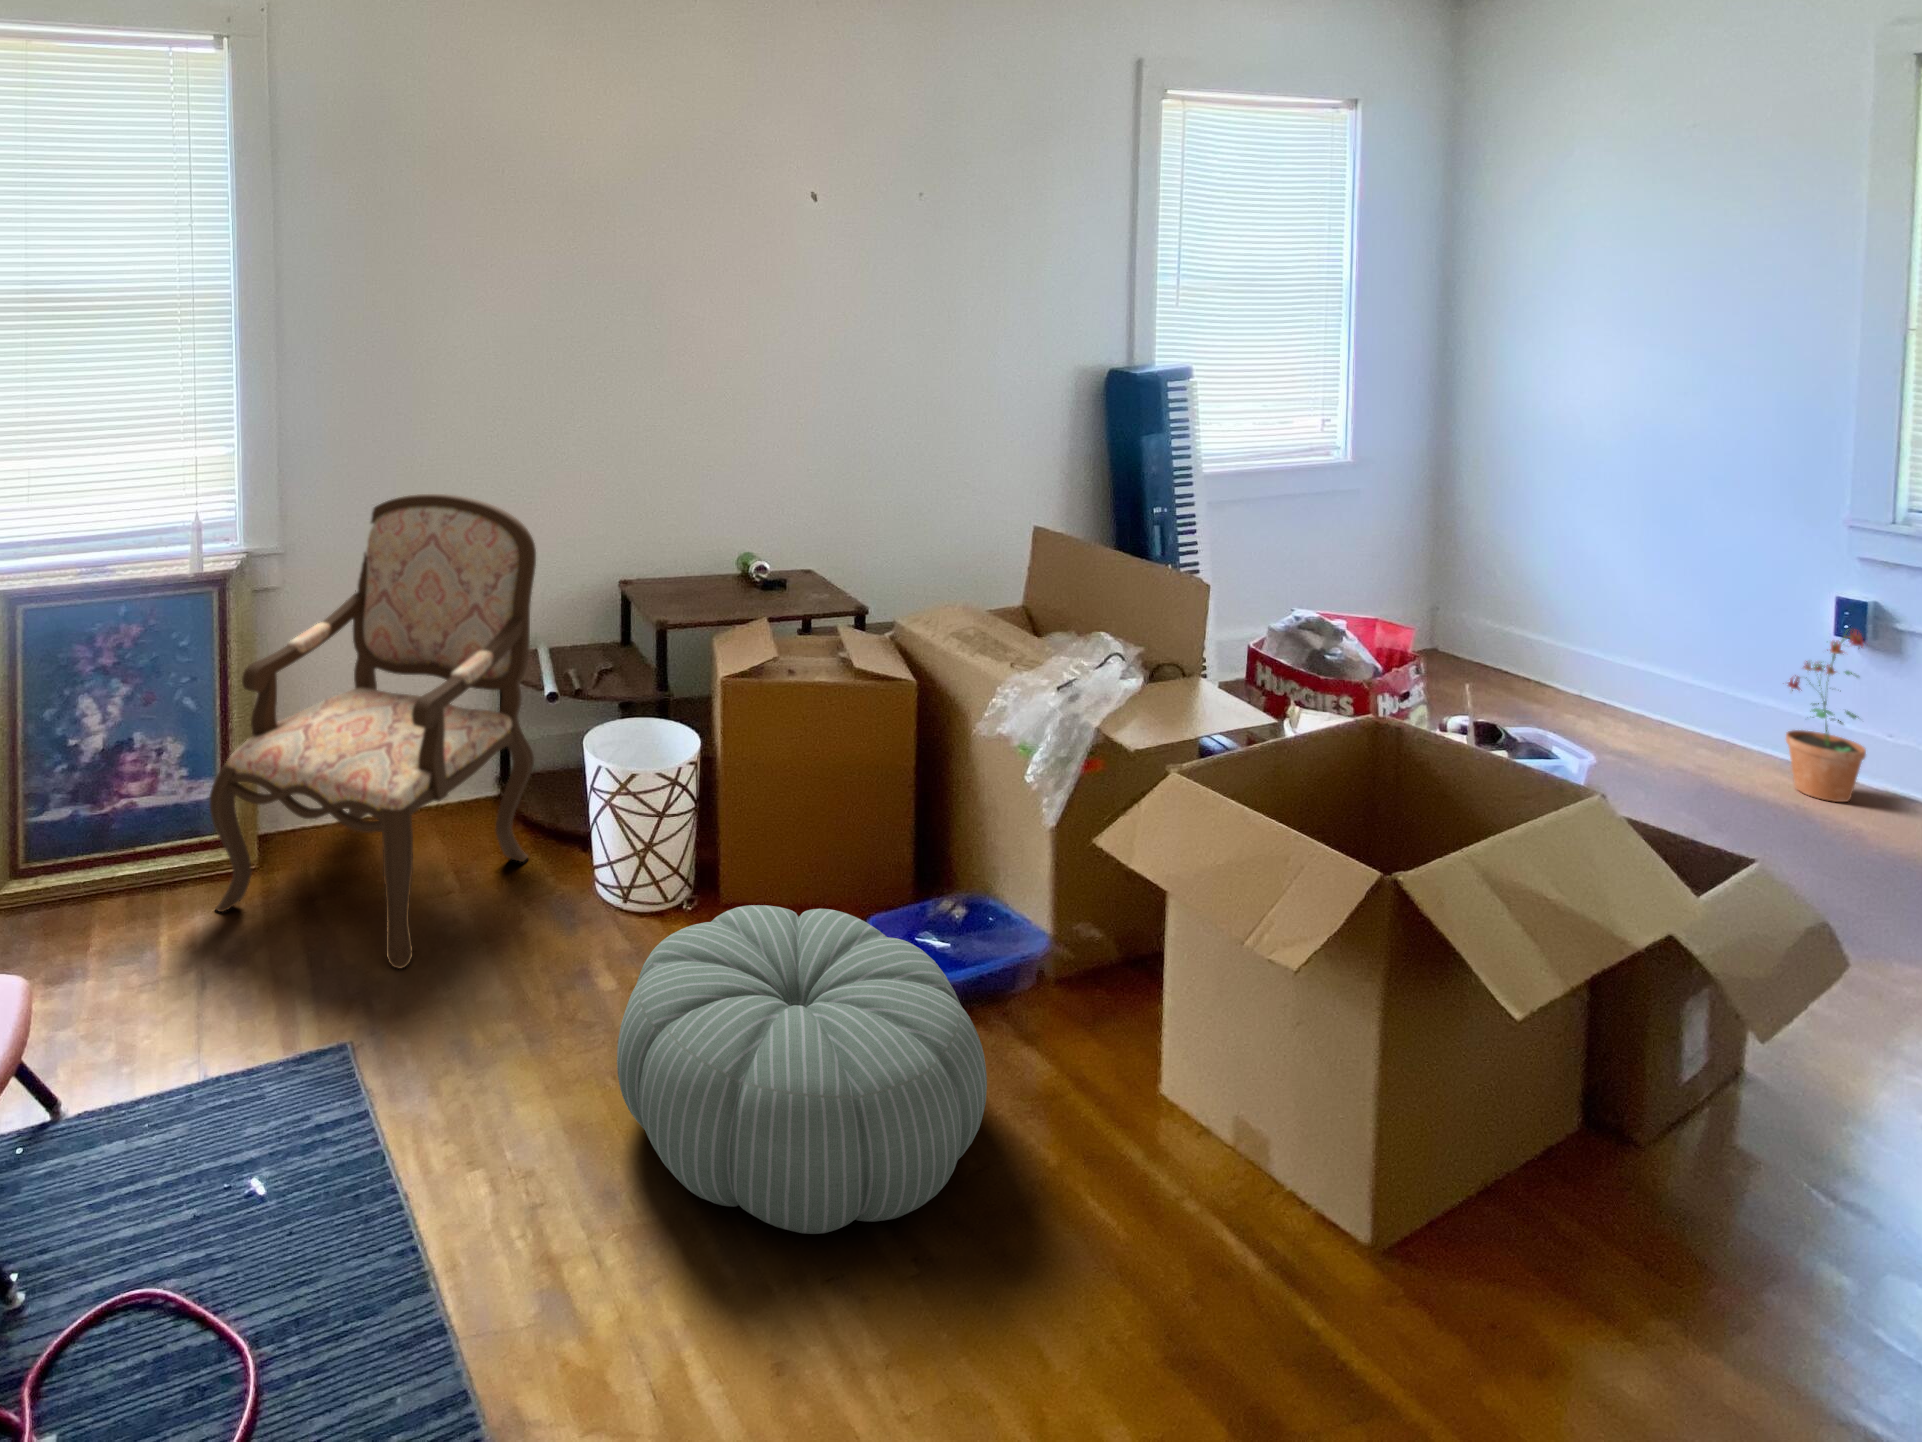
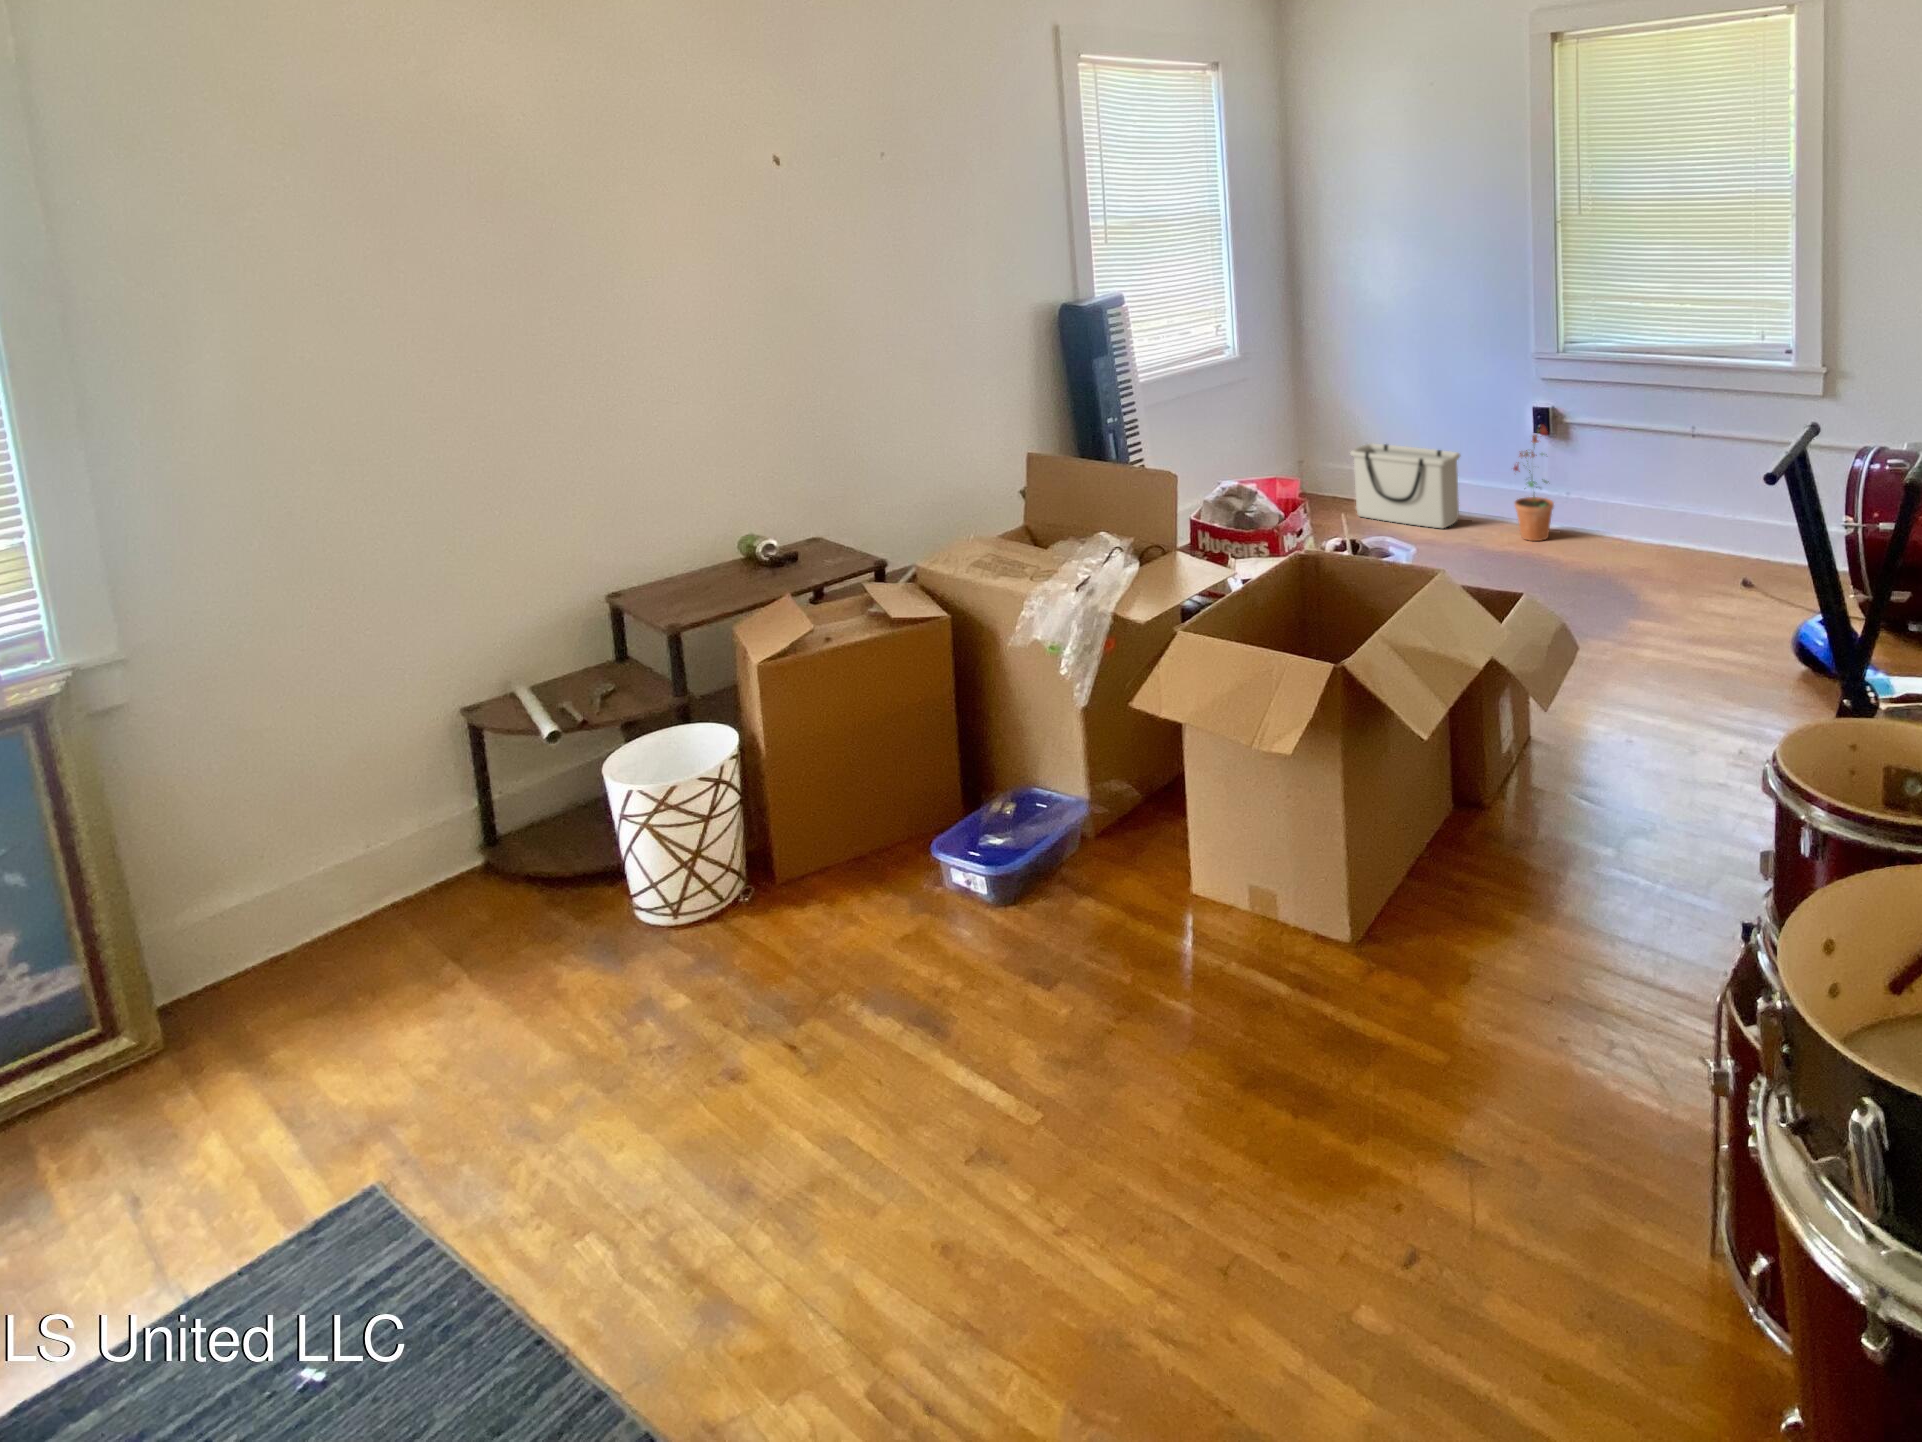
armchair: present [209,494,536,968] -> none [73,537,550,1128]
storage bin: none [1500,602,1691,742] -> present [1351,444,1460,528]
pouf: present [617,905,987,1234] -> none [725,838,1073,1140]

